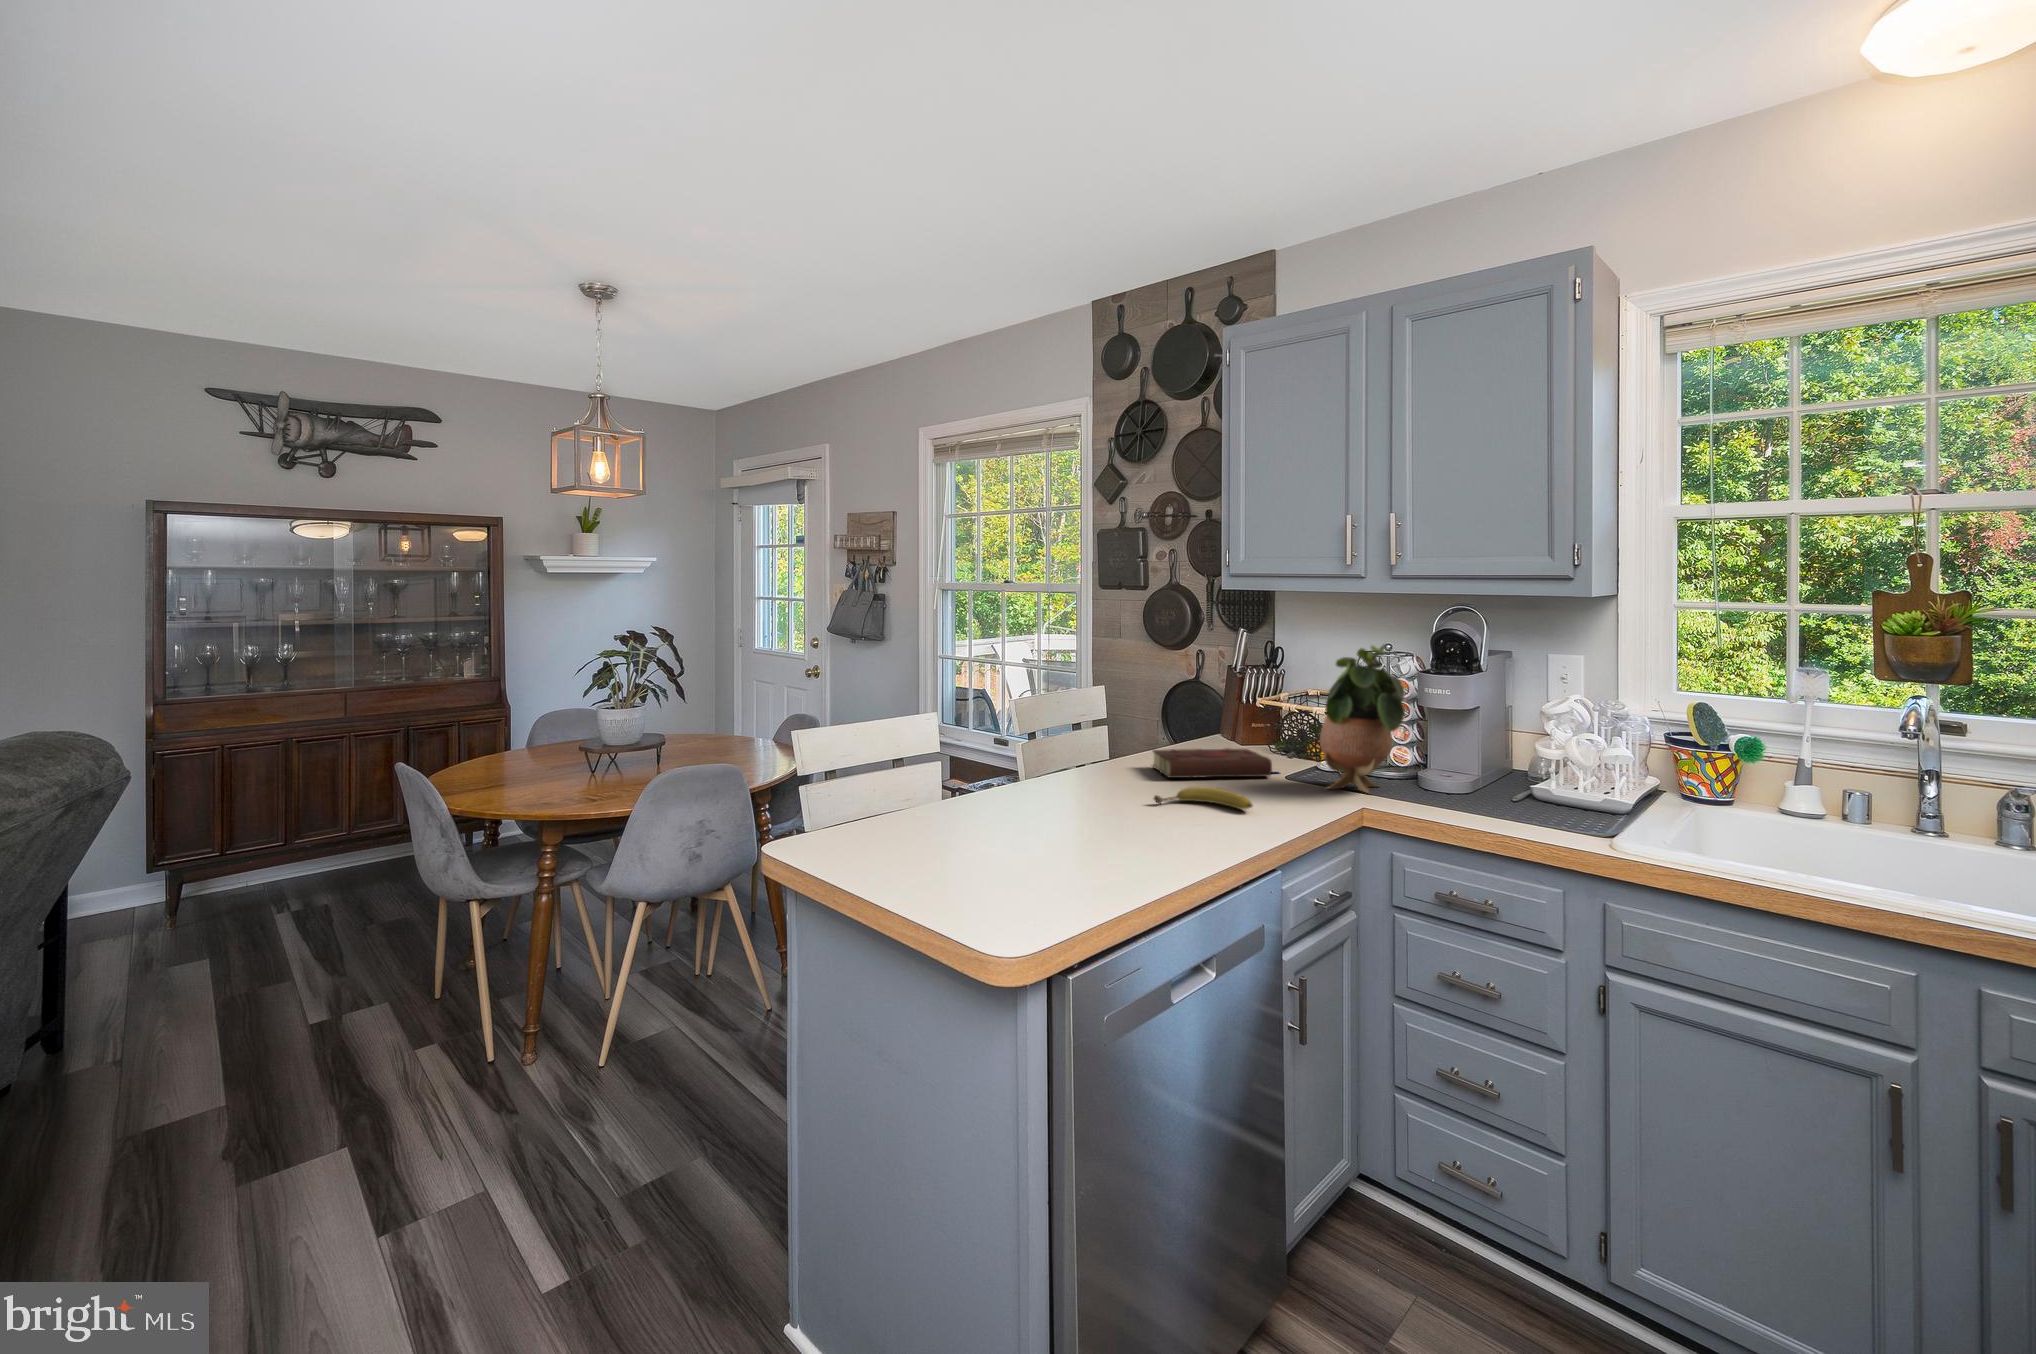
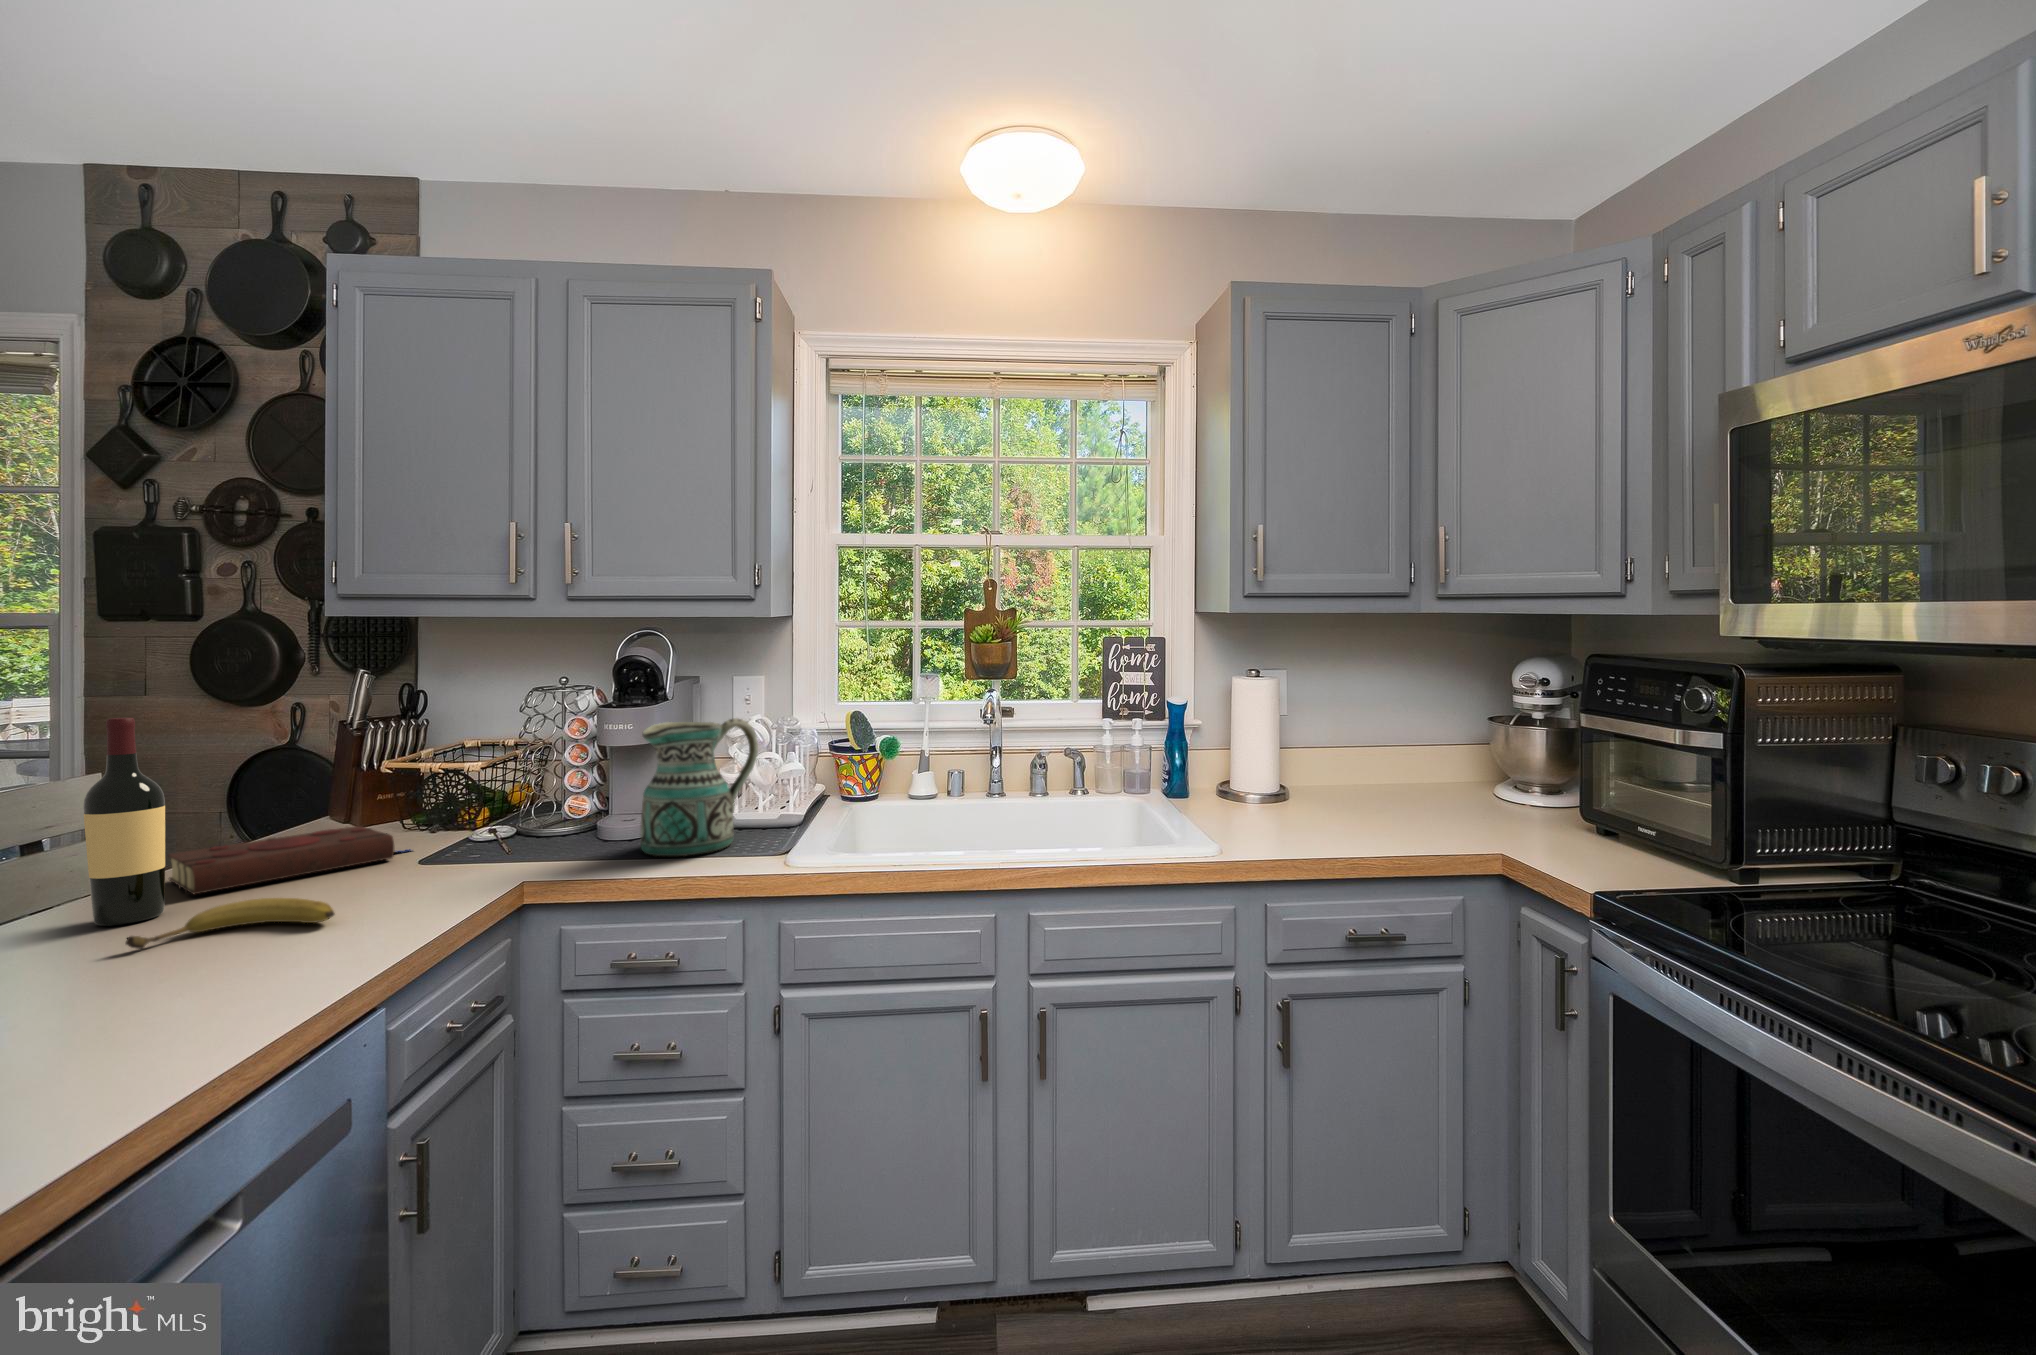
potted plant: present [1320,644,1405,793] -> none [463,673,574,862]
wine bottle: none [1130,663,1163,788] -> present [83,717,165,926]
ceramic pitcher: none [1457,694,1579,819] -> present [641,718,758,856]

